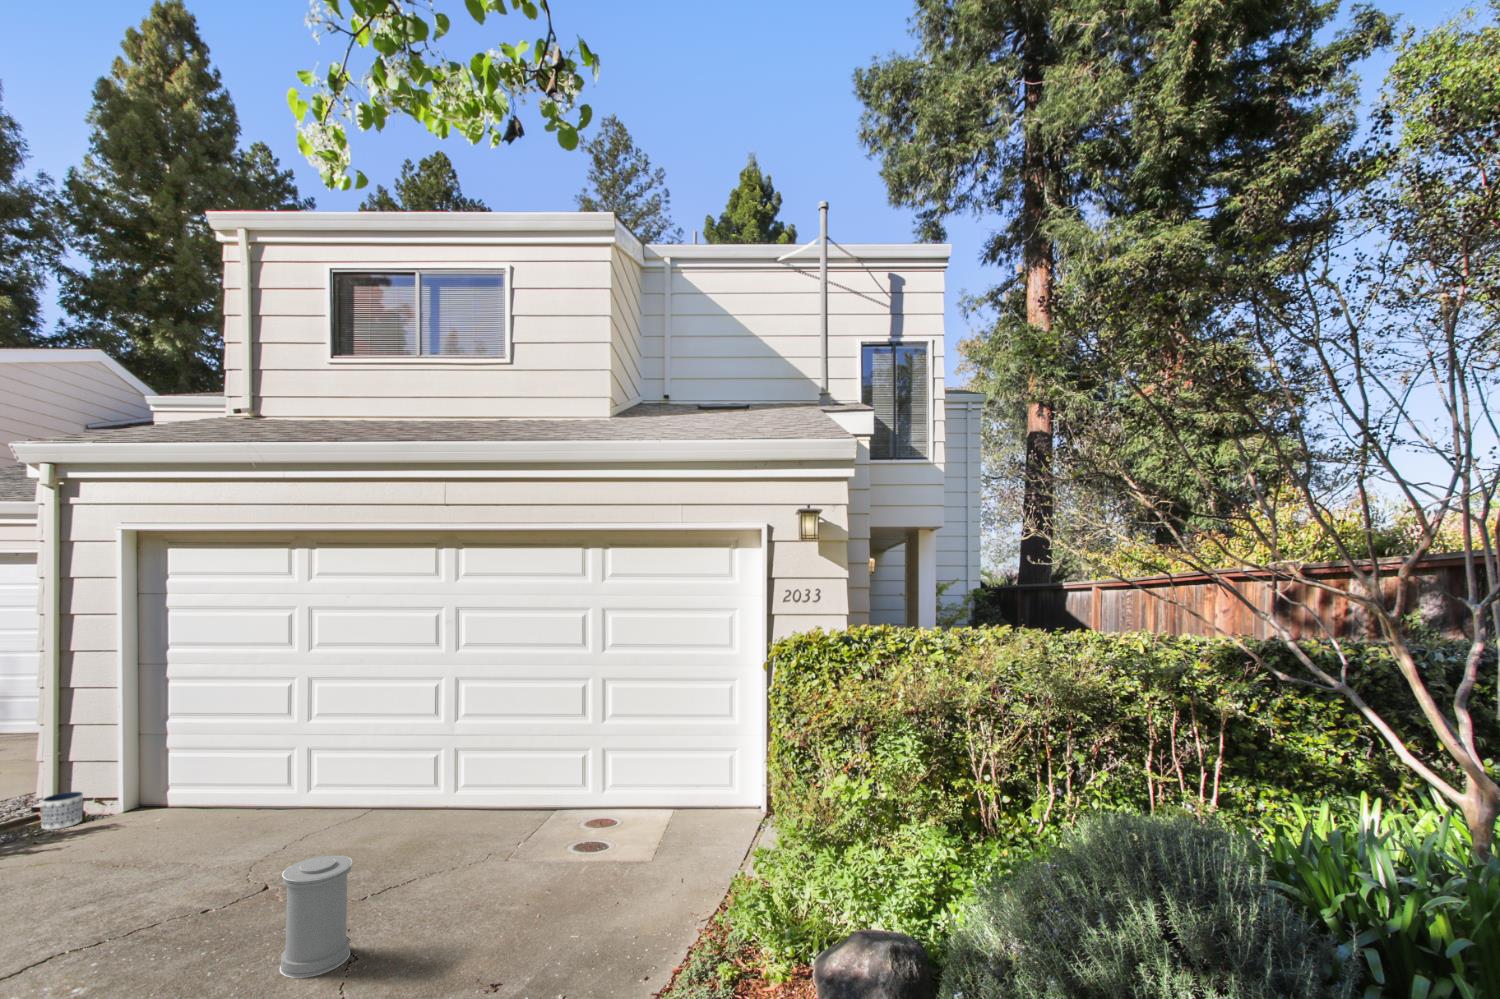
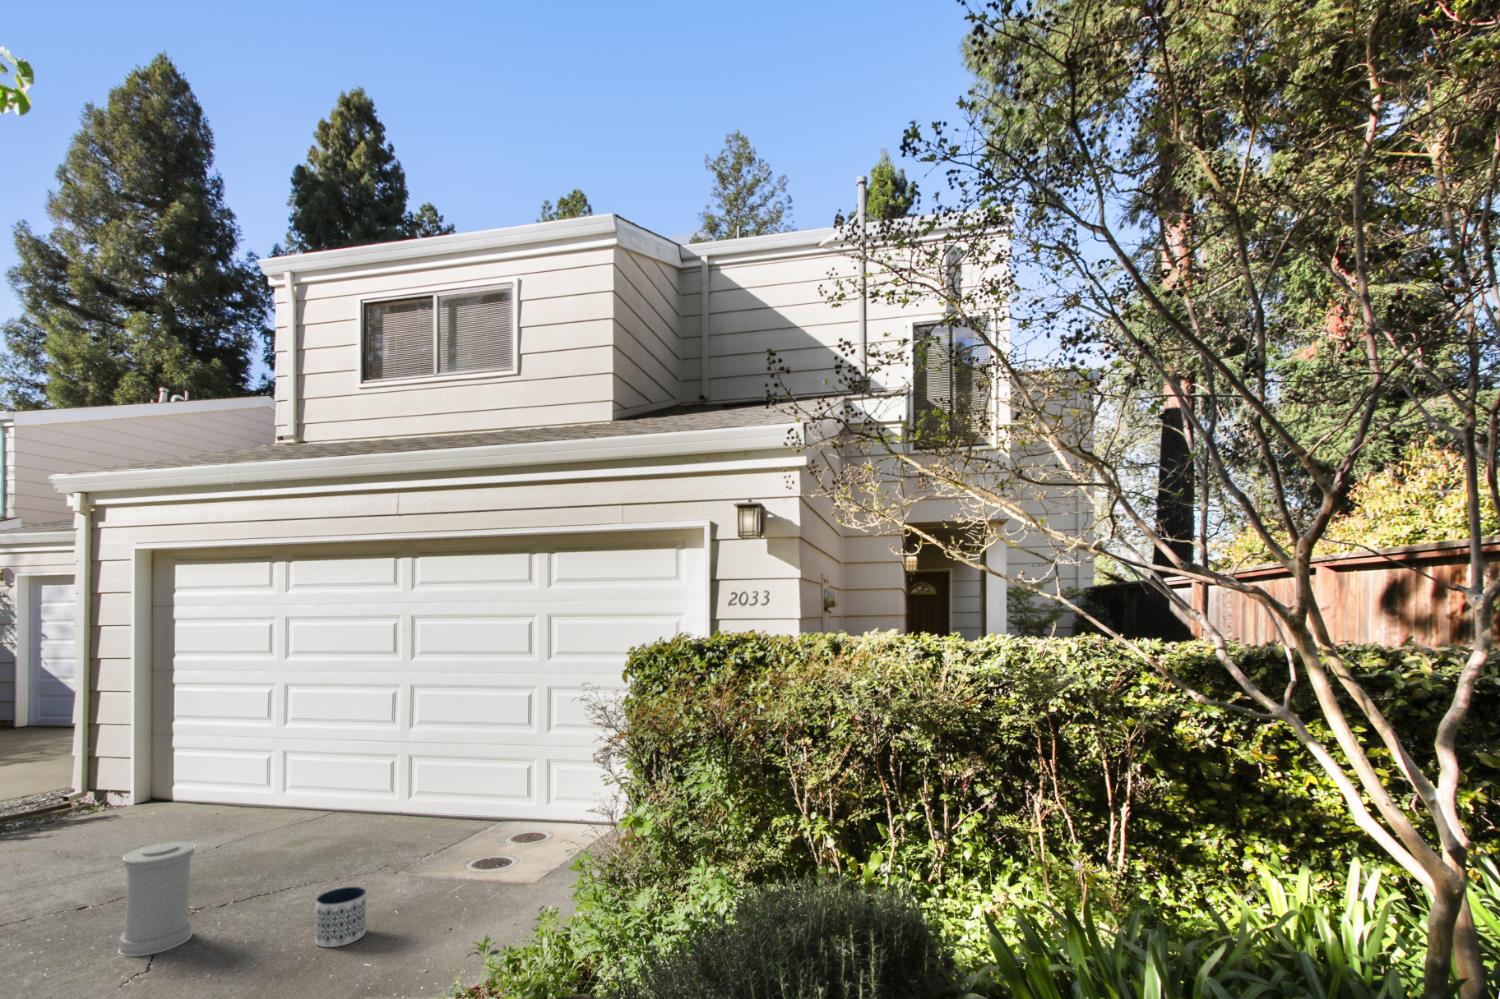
planter: present [41,792,83,830] -> present [315,887,366,947]

